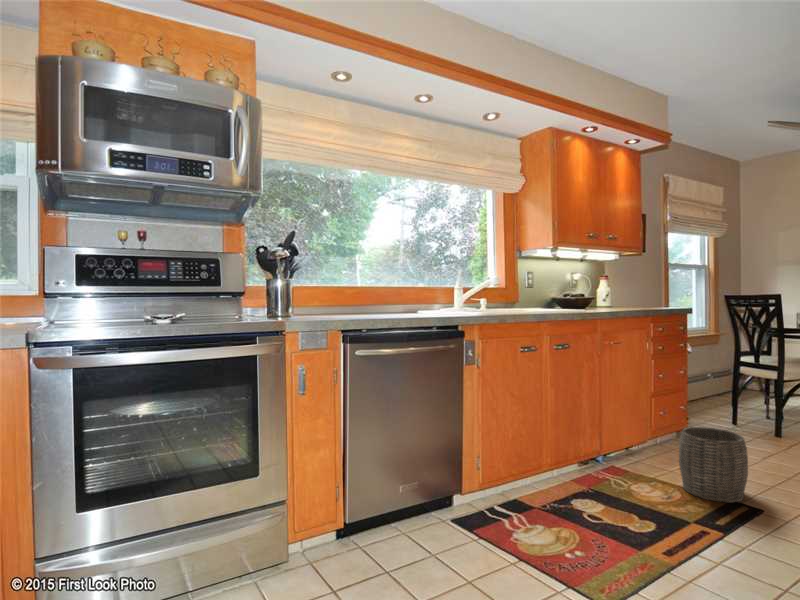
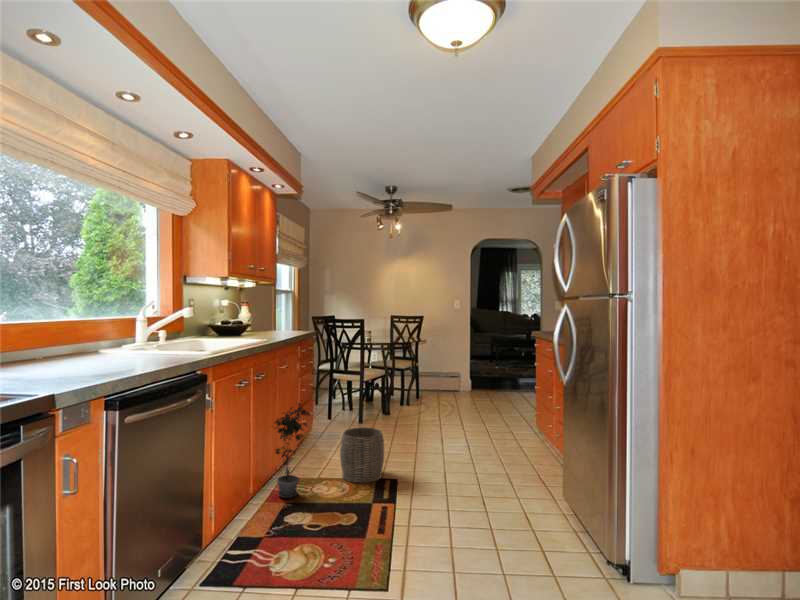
potted plant: none [575,380,623,485] -> present [274,403,310,498]

